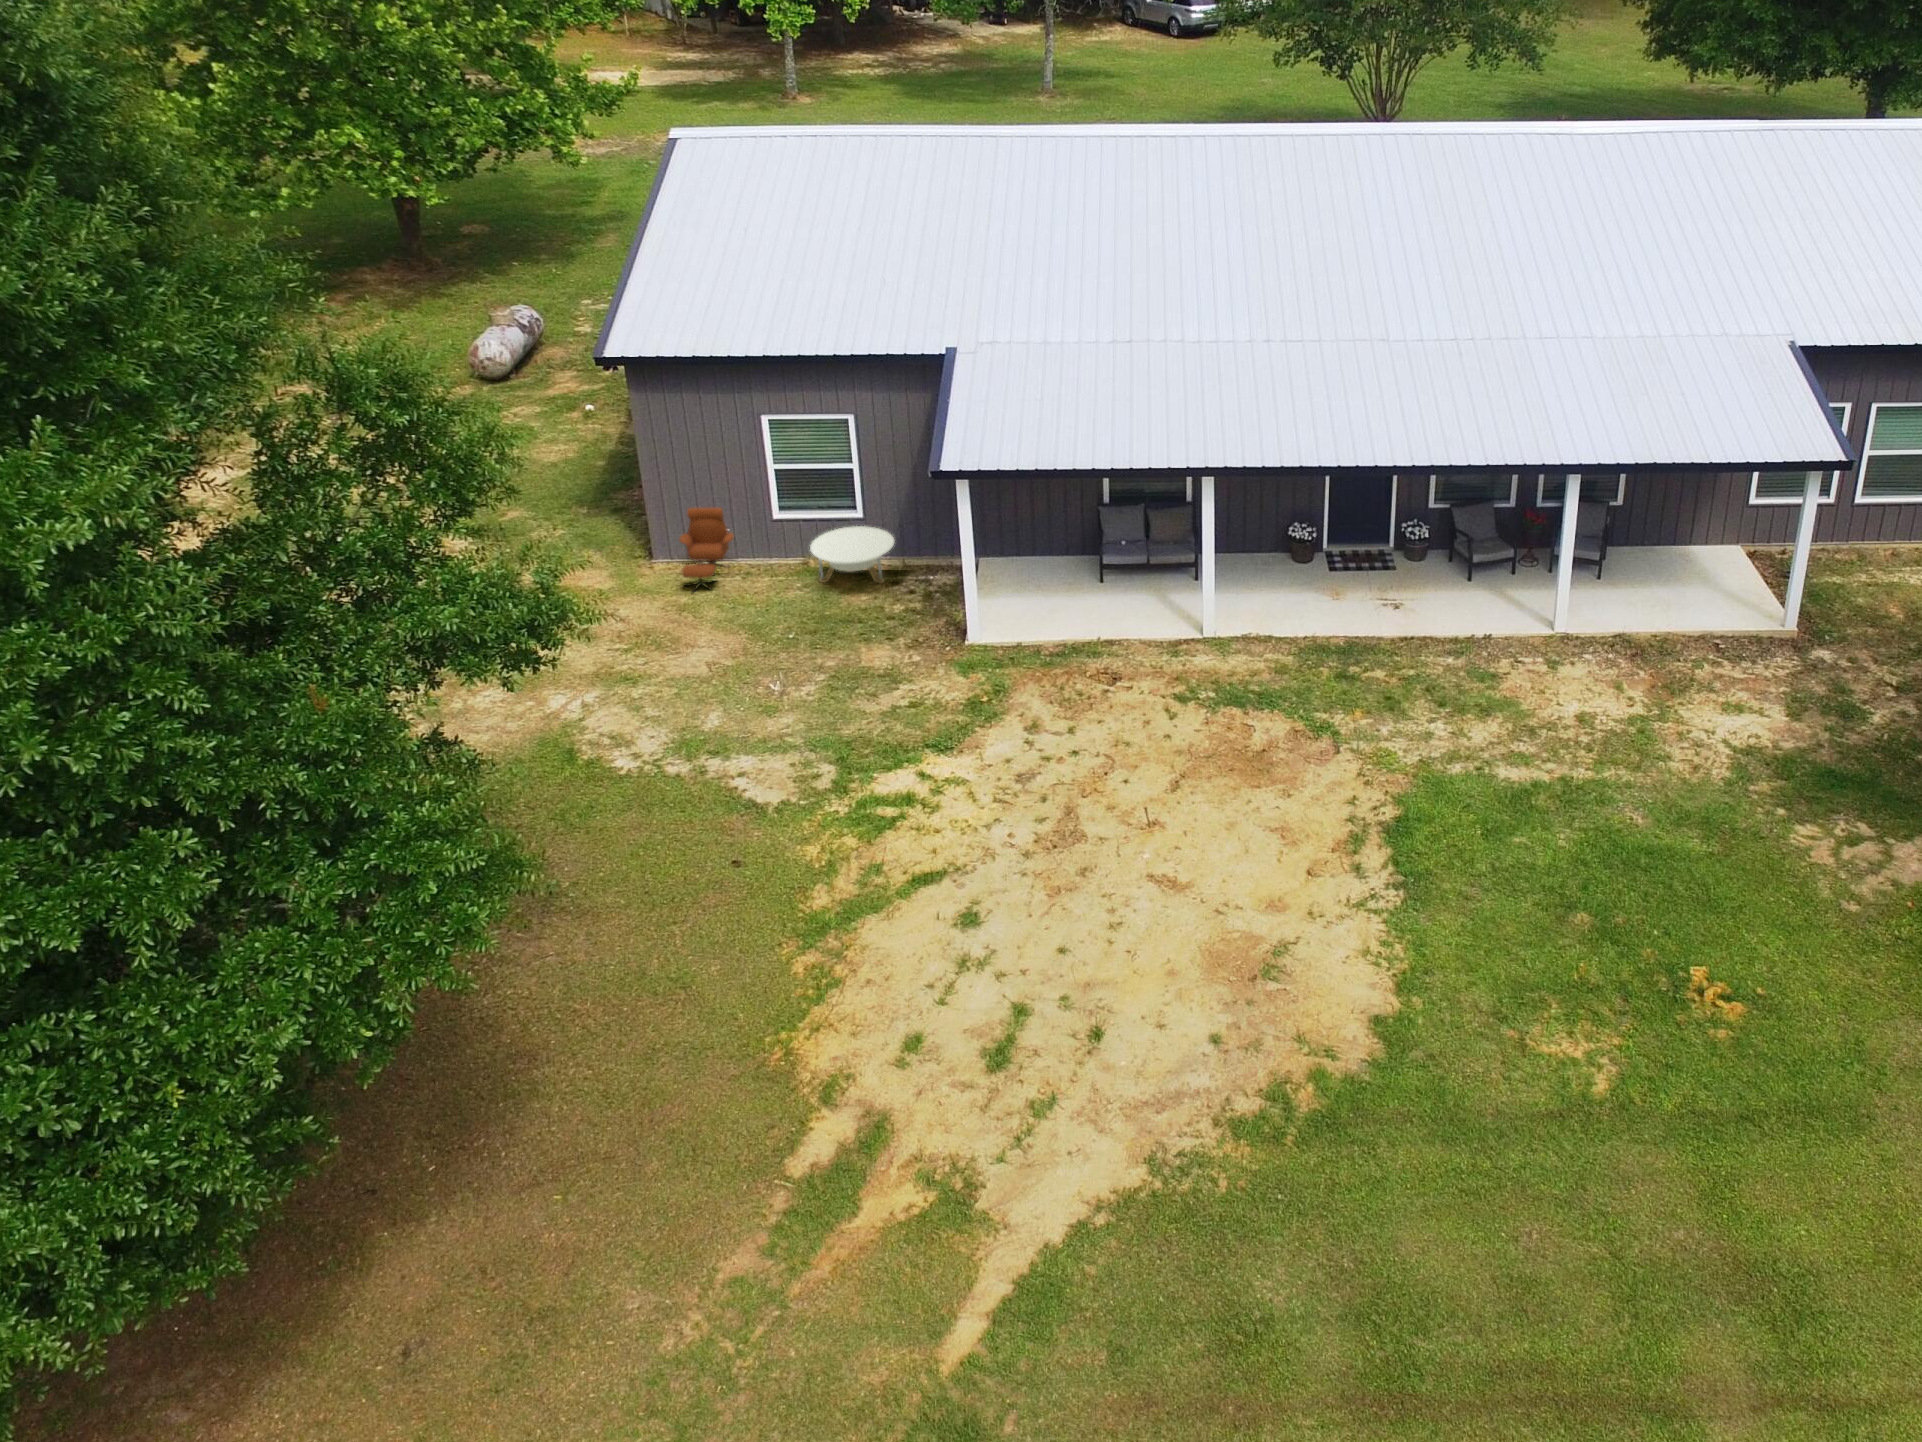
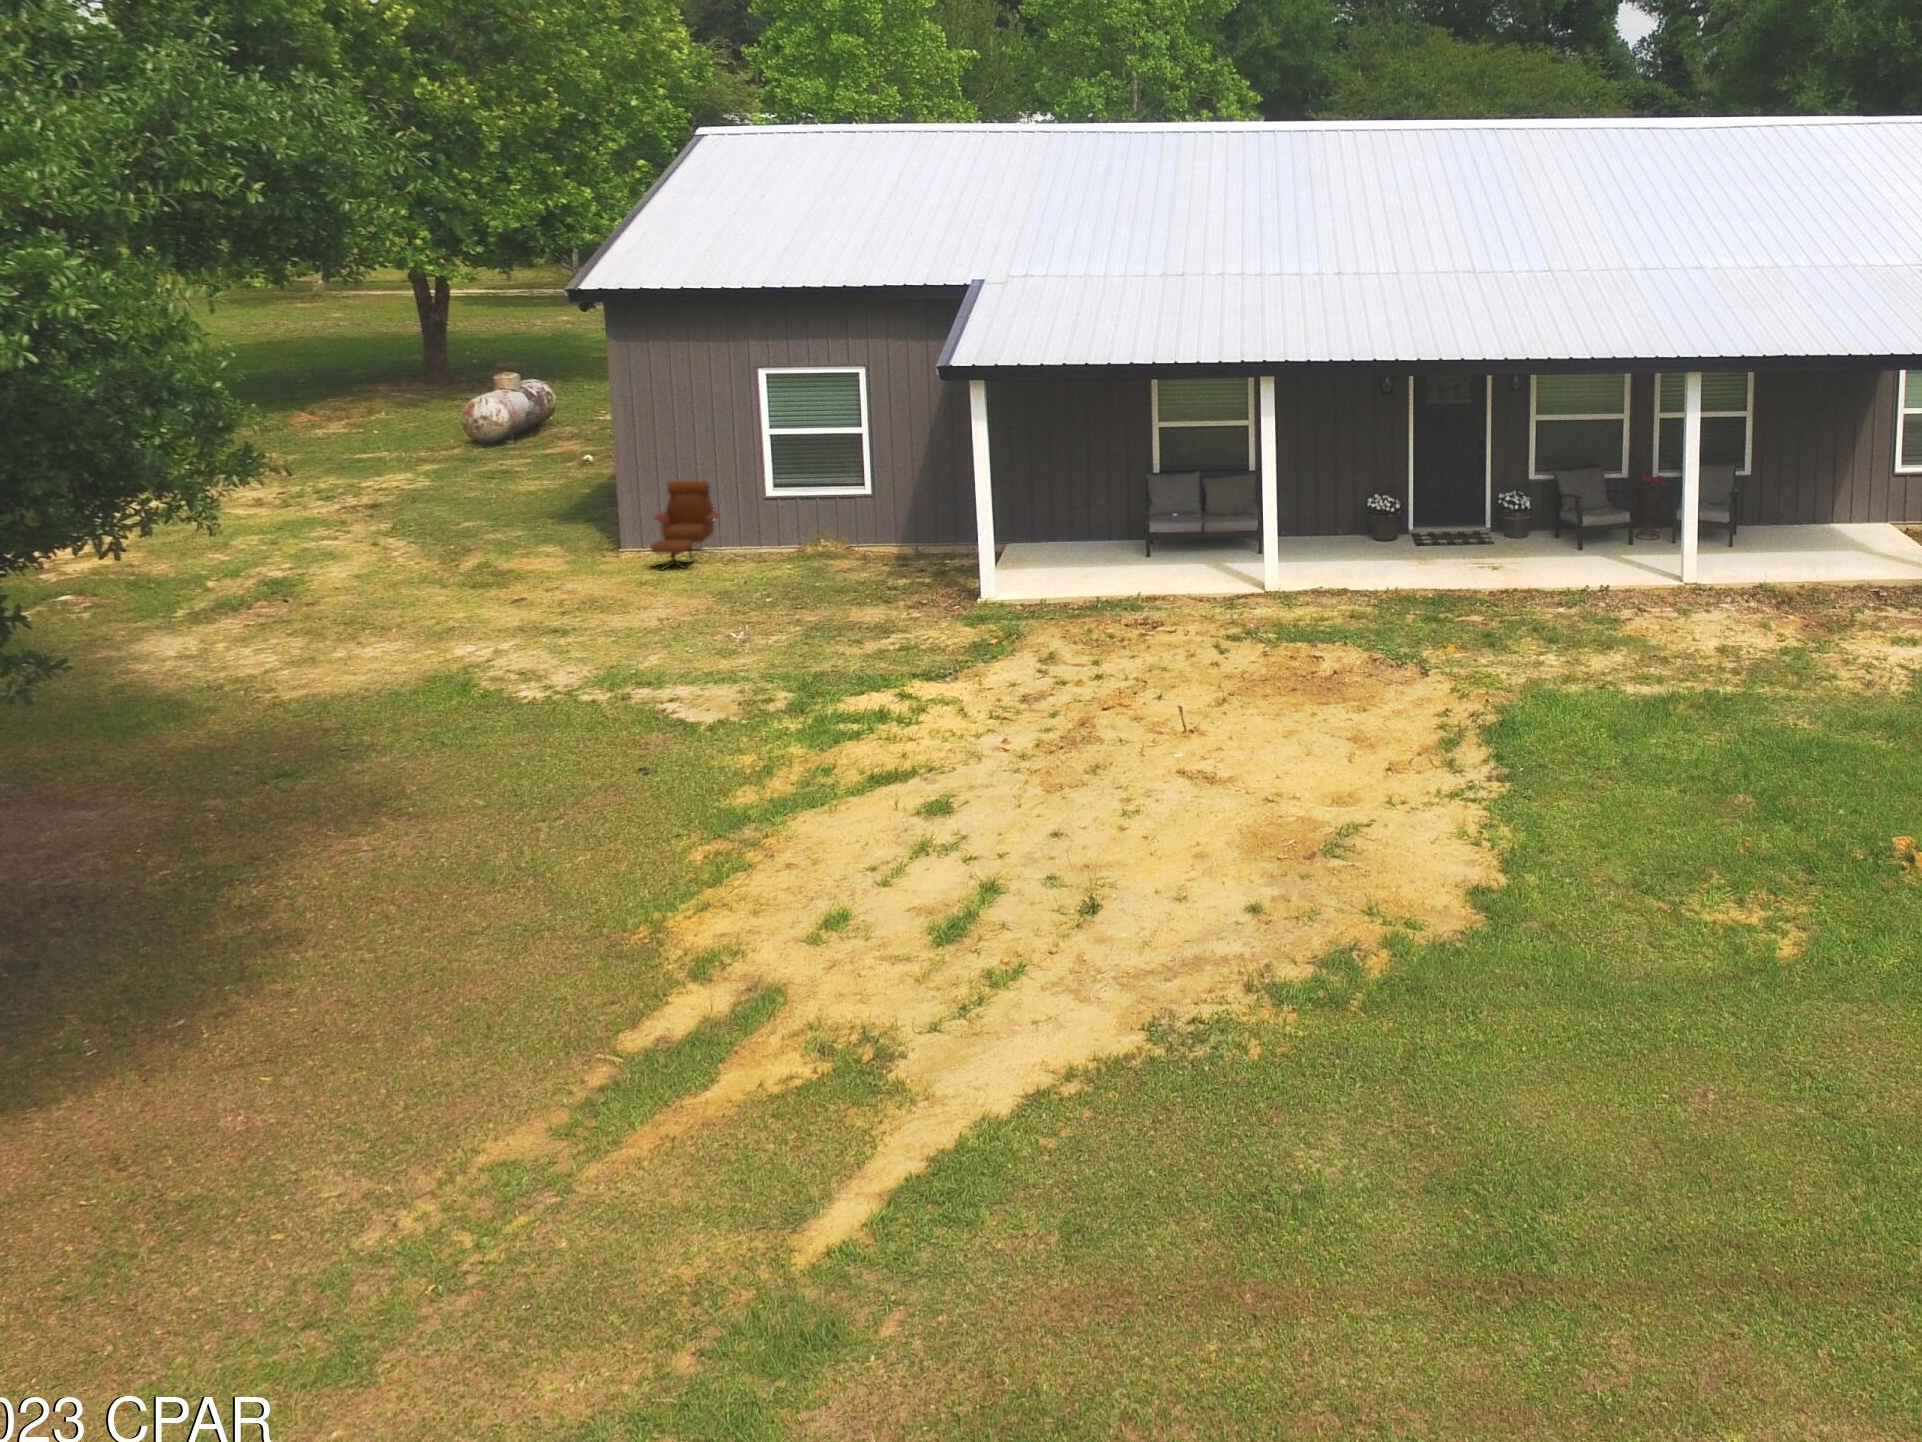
round table: present [810,526,894,583] -> none [807,507,908,562]

